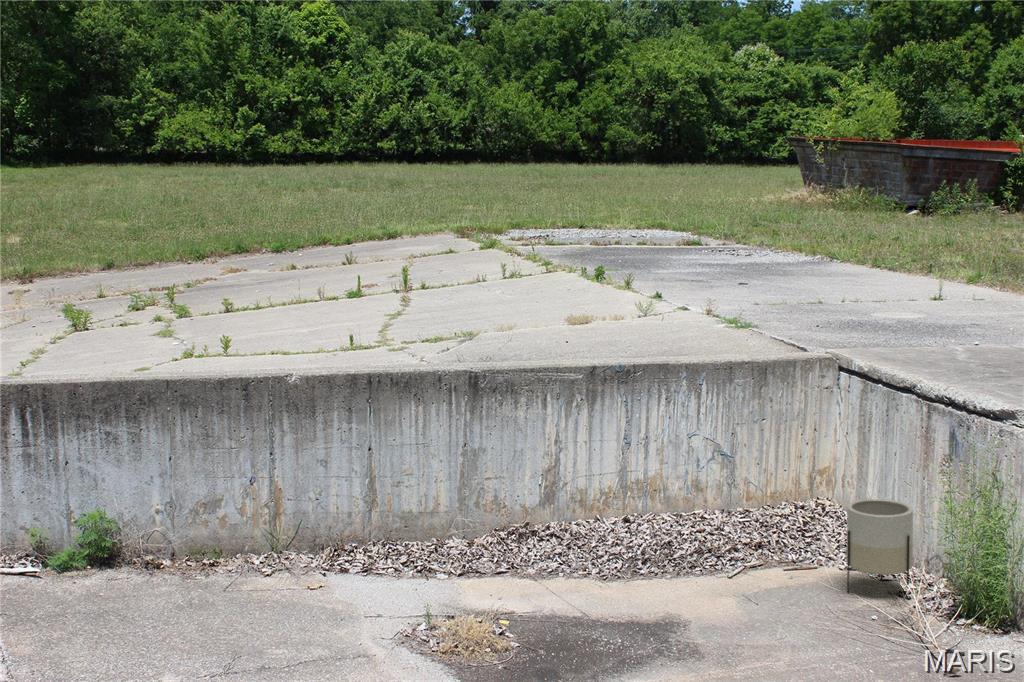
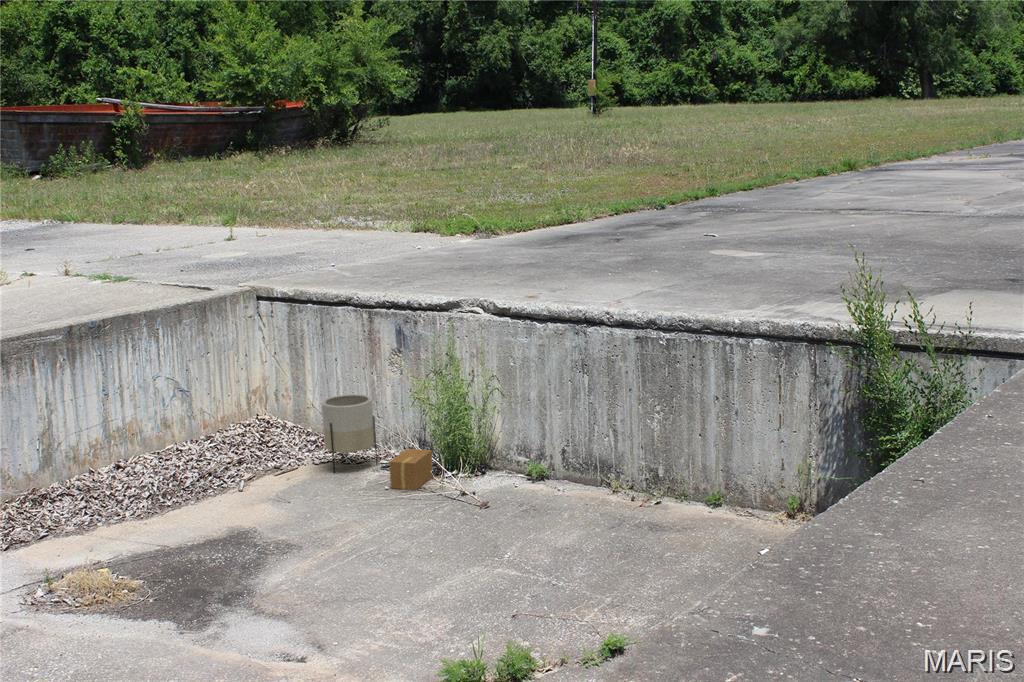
cardboard box: none [879,588,951,644] -> present [389,449,433,490]

